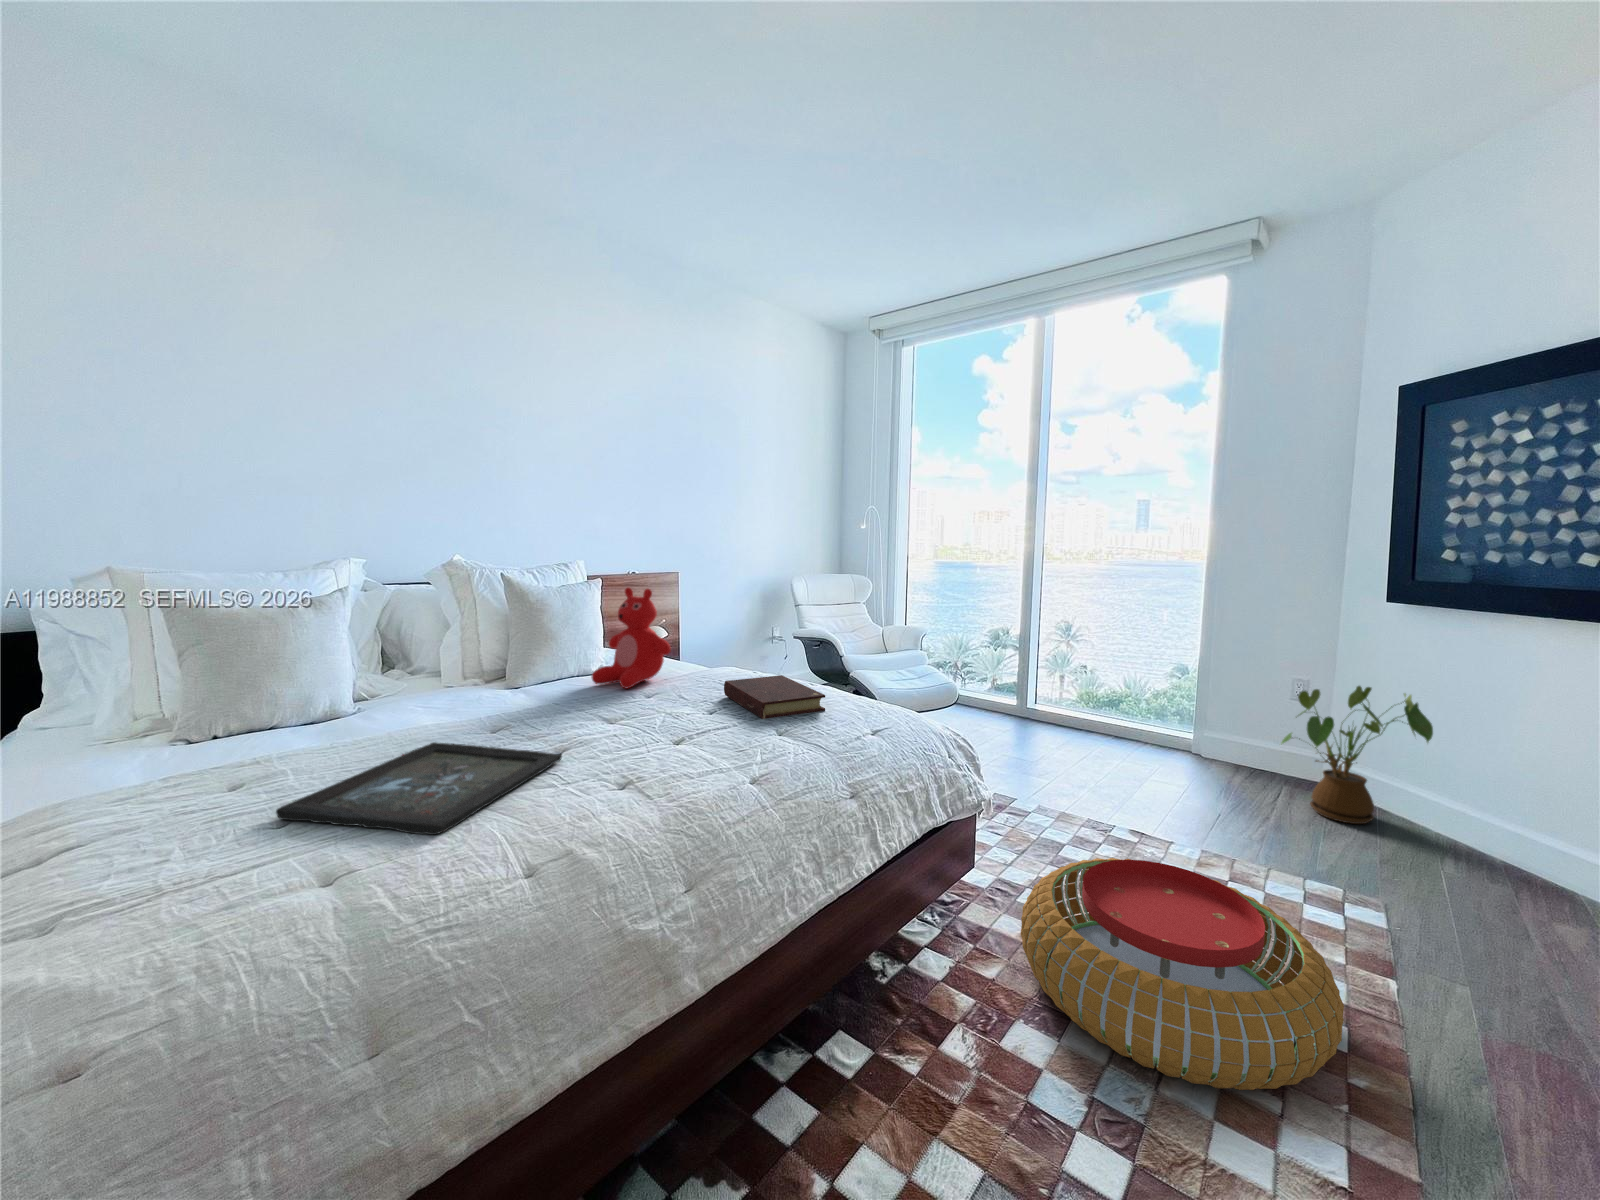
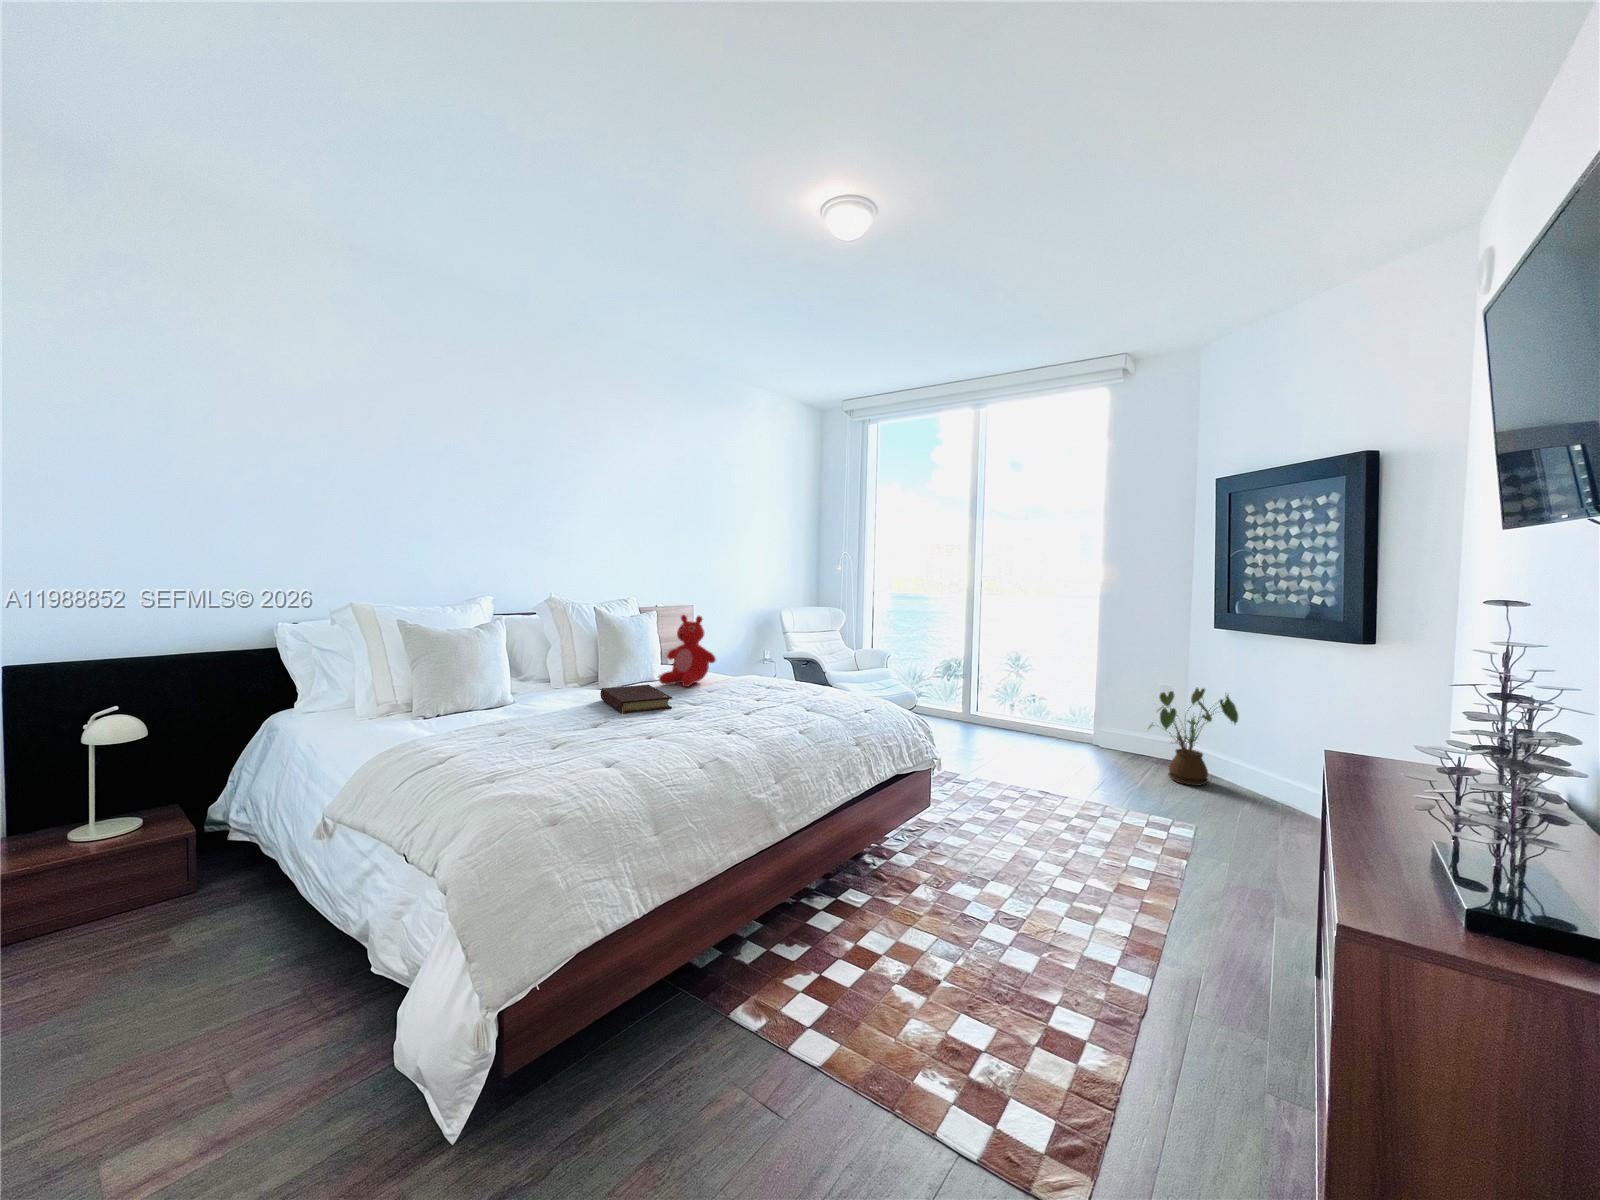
book: present [724,675,825,719] -> present [600,685,672,714]
tray: present [276,742,562,835] -> none [544,711,681,748]
pouf: present [1021,858,1344,1090] -> none [960,792,1142,904]

